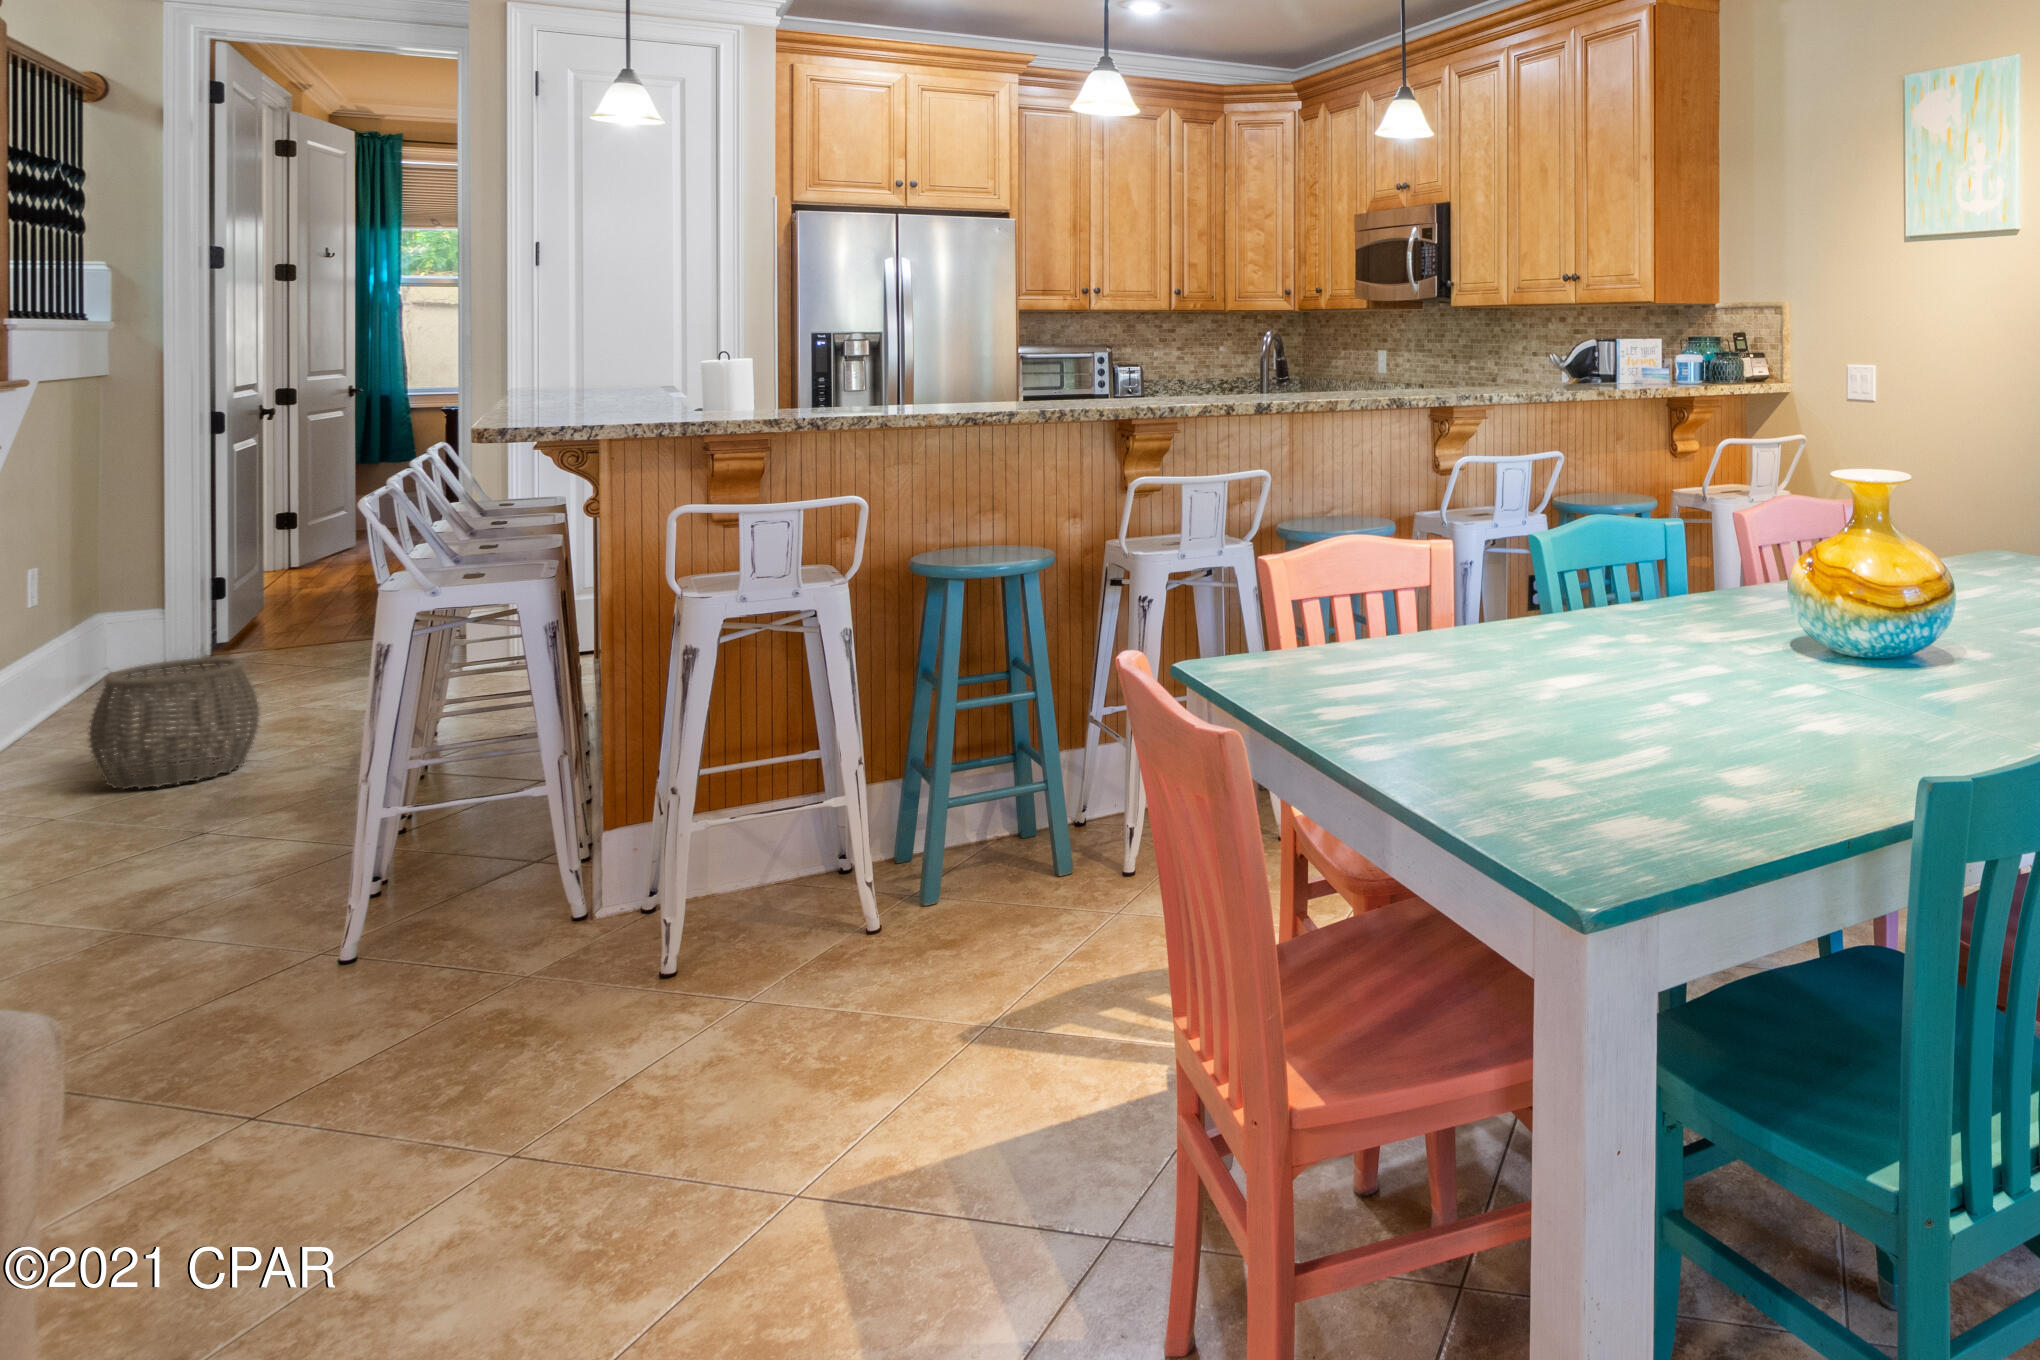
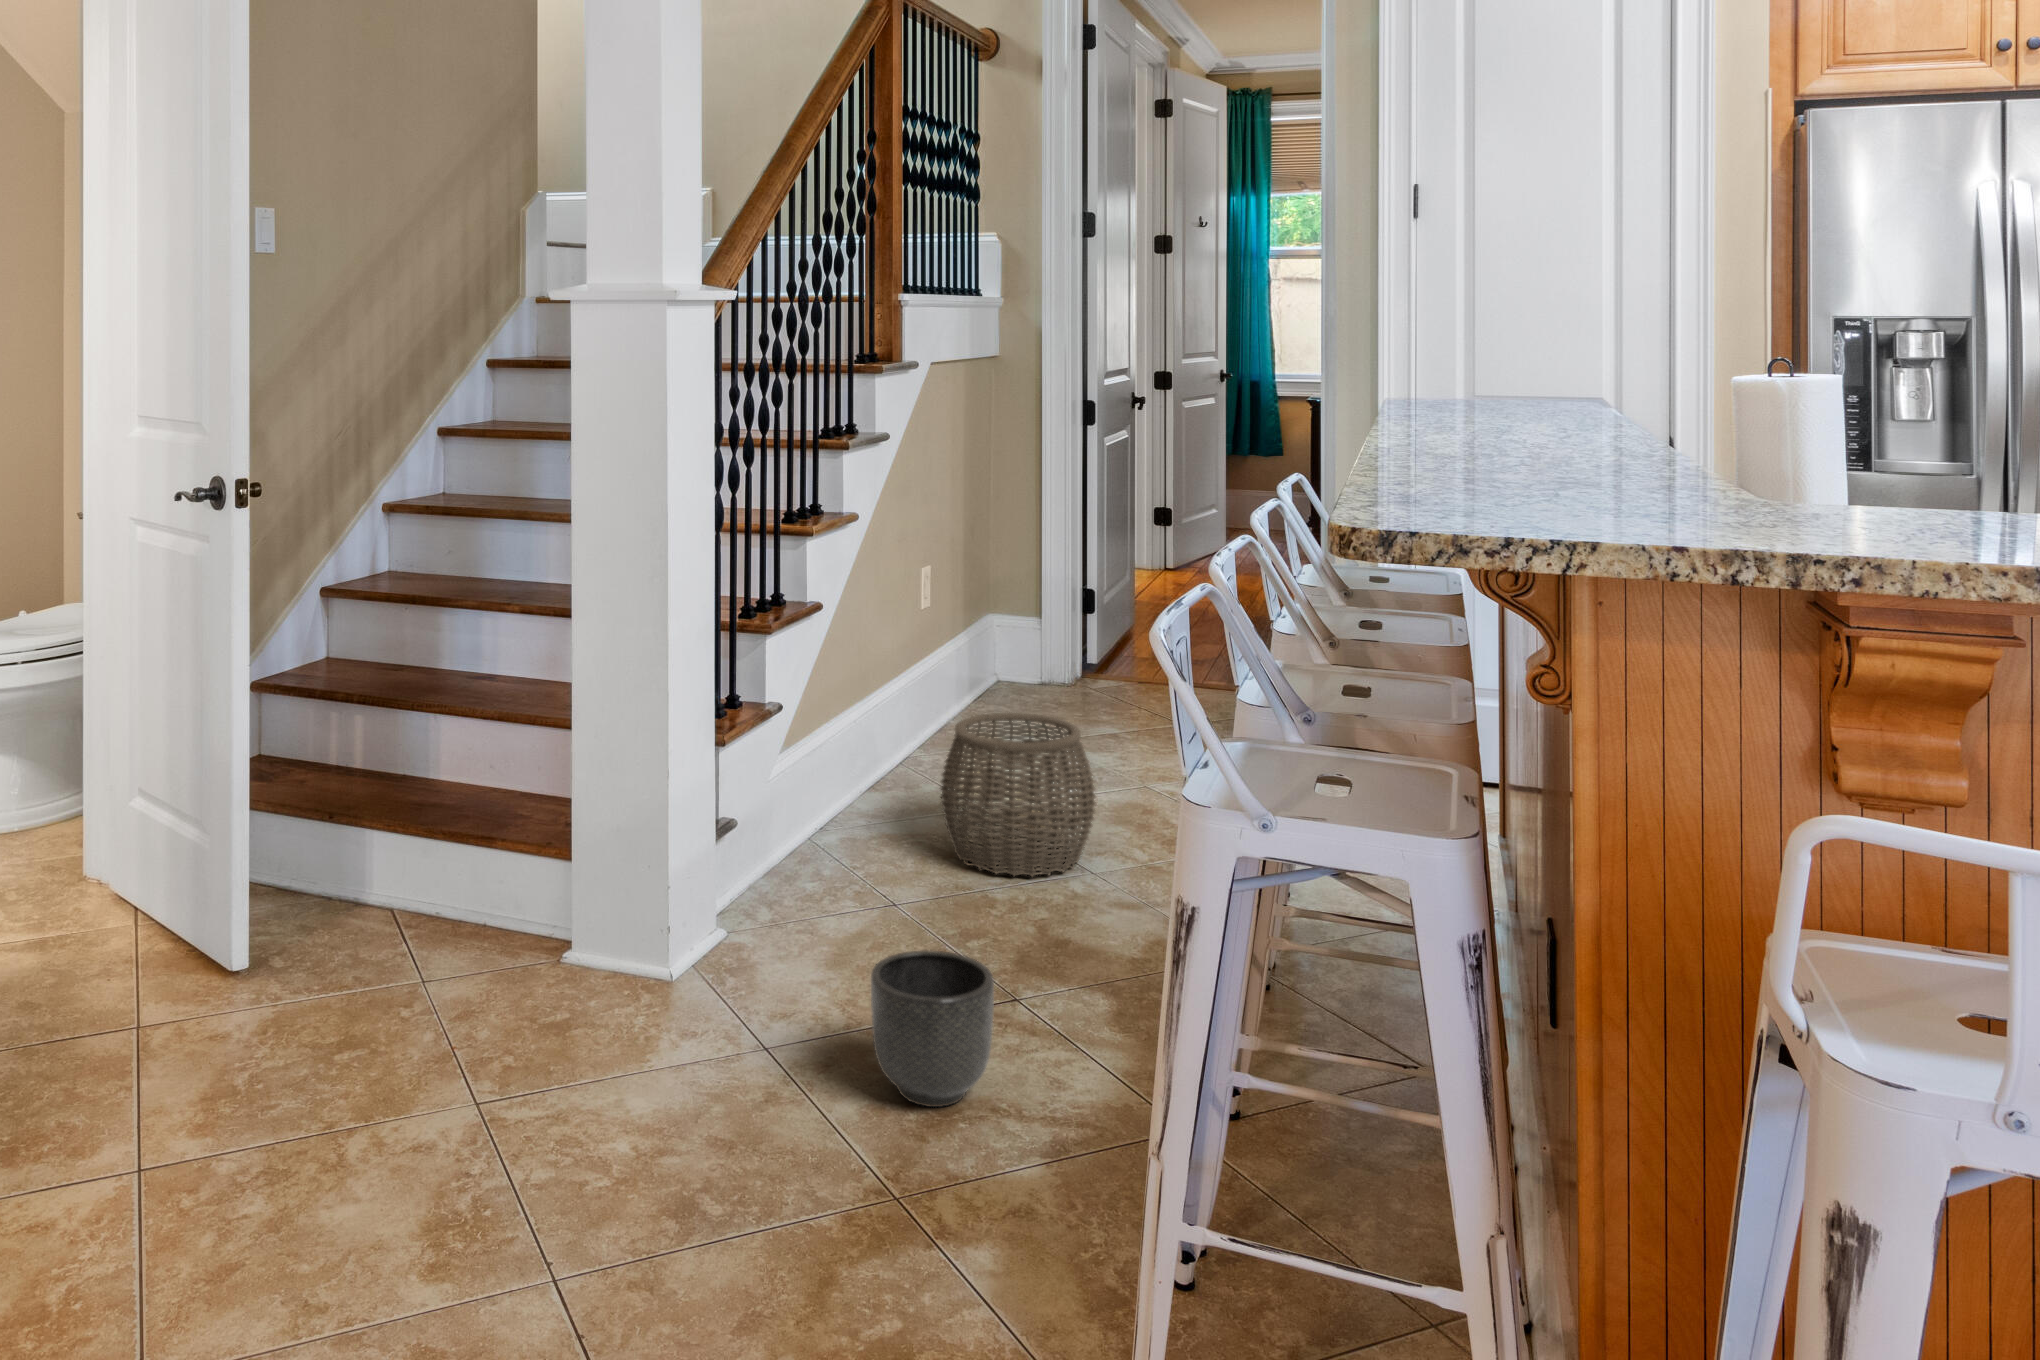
planter: none [71,798,196,908] -> present [871,950,994,1107]

